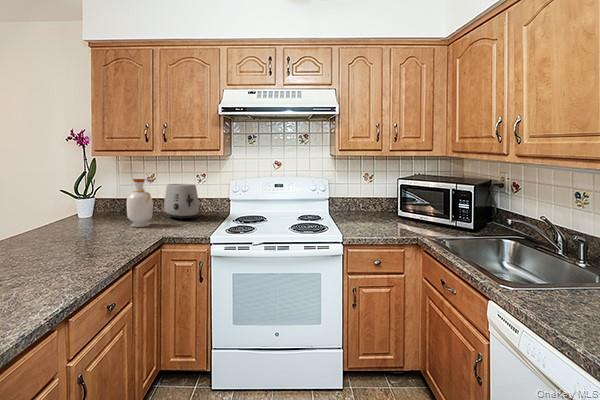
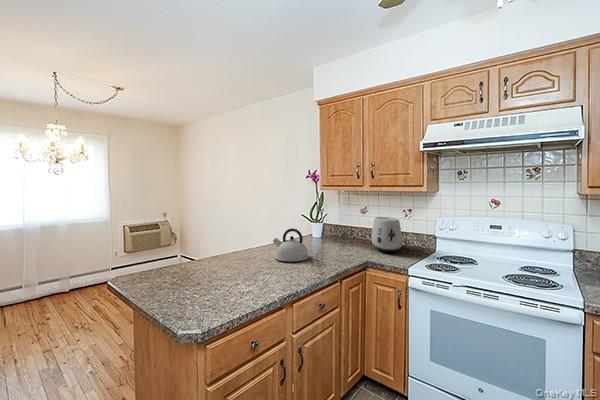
bottle: present [126,179,153,227] -> none [335,214,357,257]
kettle: none [45,197,97,236] -> present [273,229,309,262]

